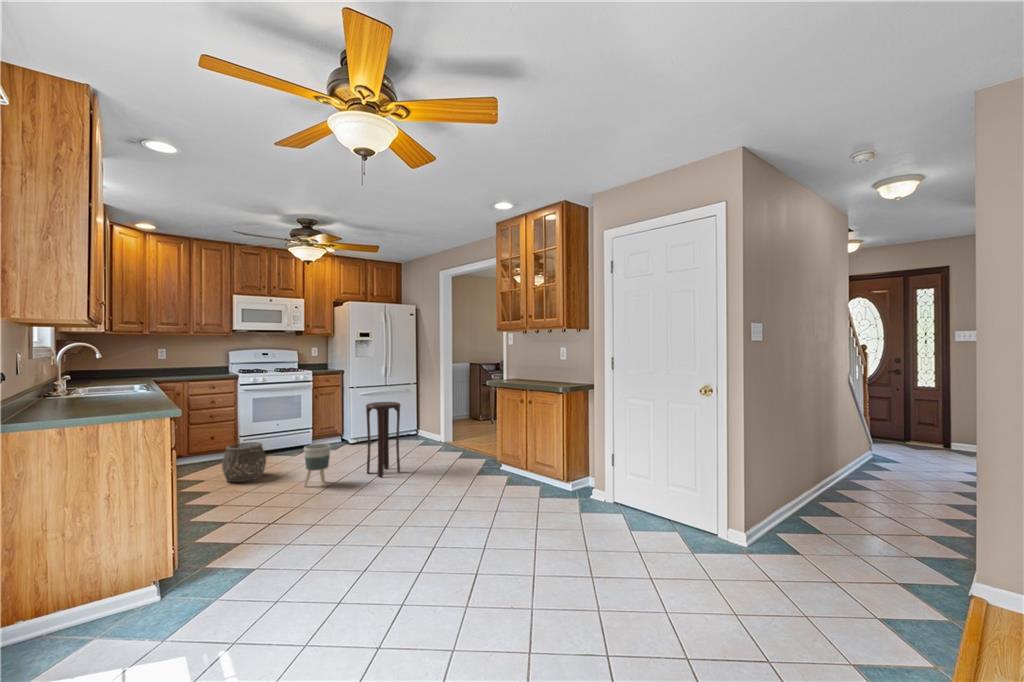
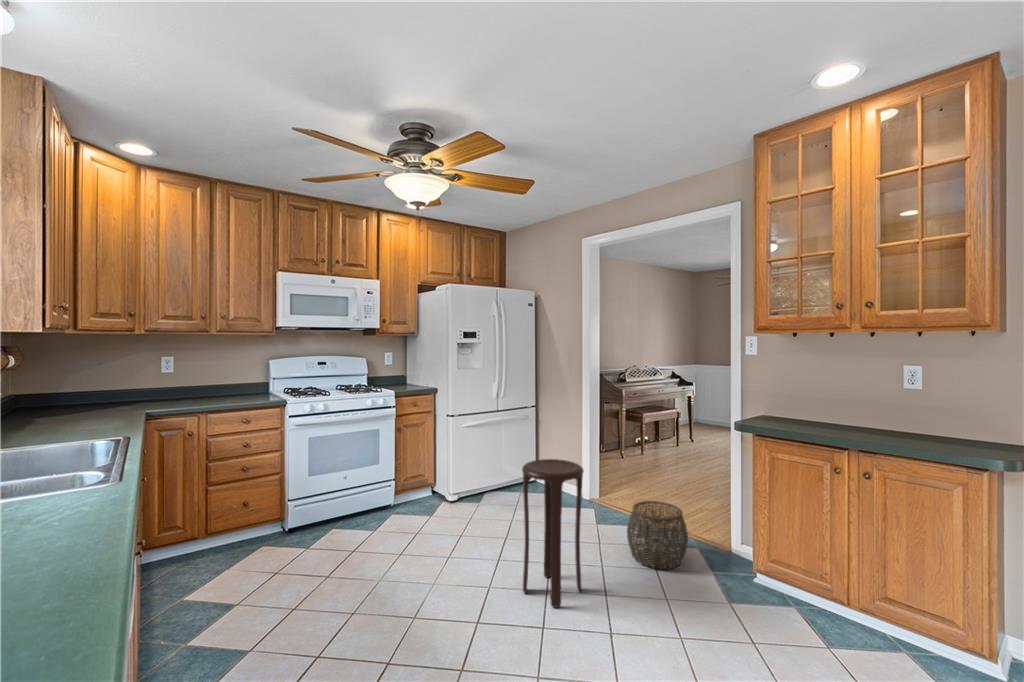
woven basket: present [222,442,266,482] -> present [627,501,688,569]
planter: present [304,444,331,487] -> none [426,549,476,644]

